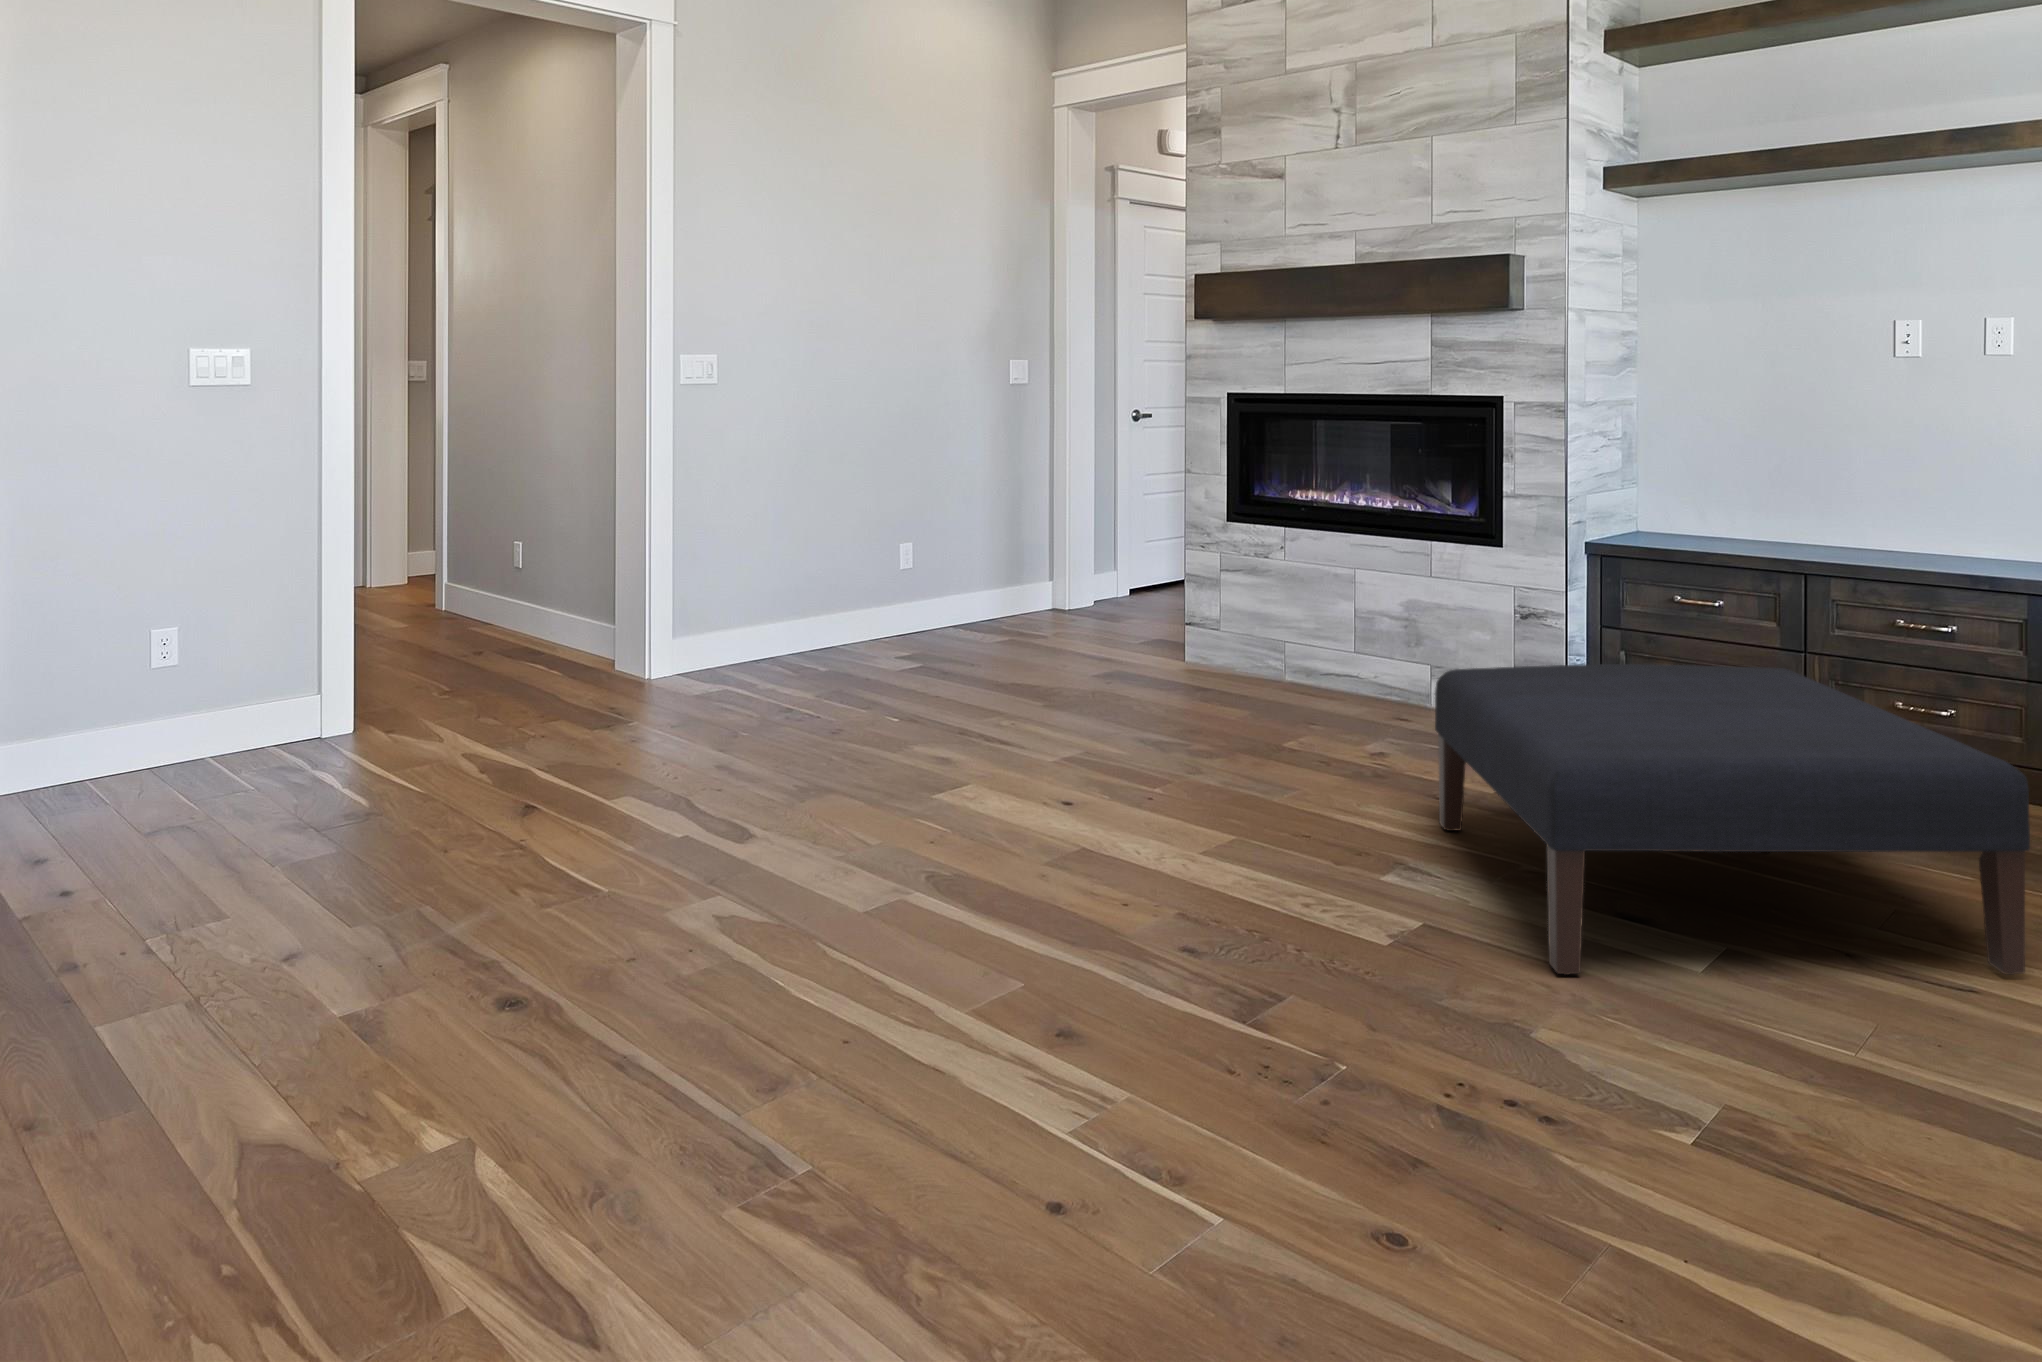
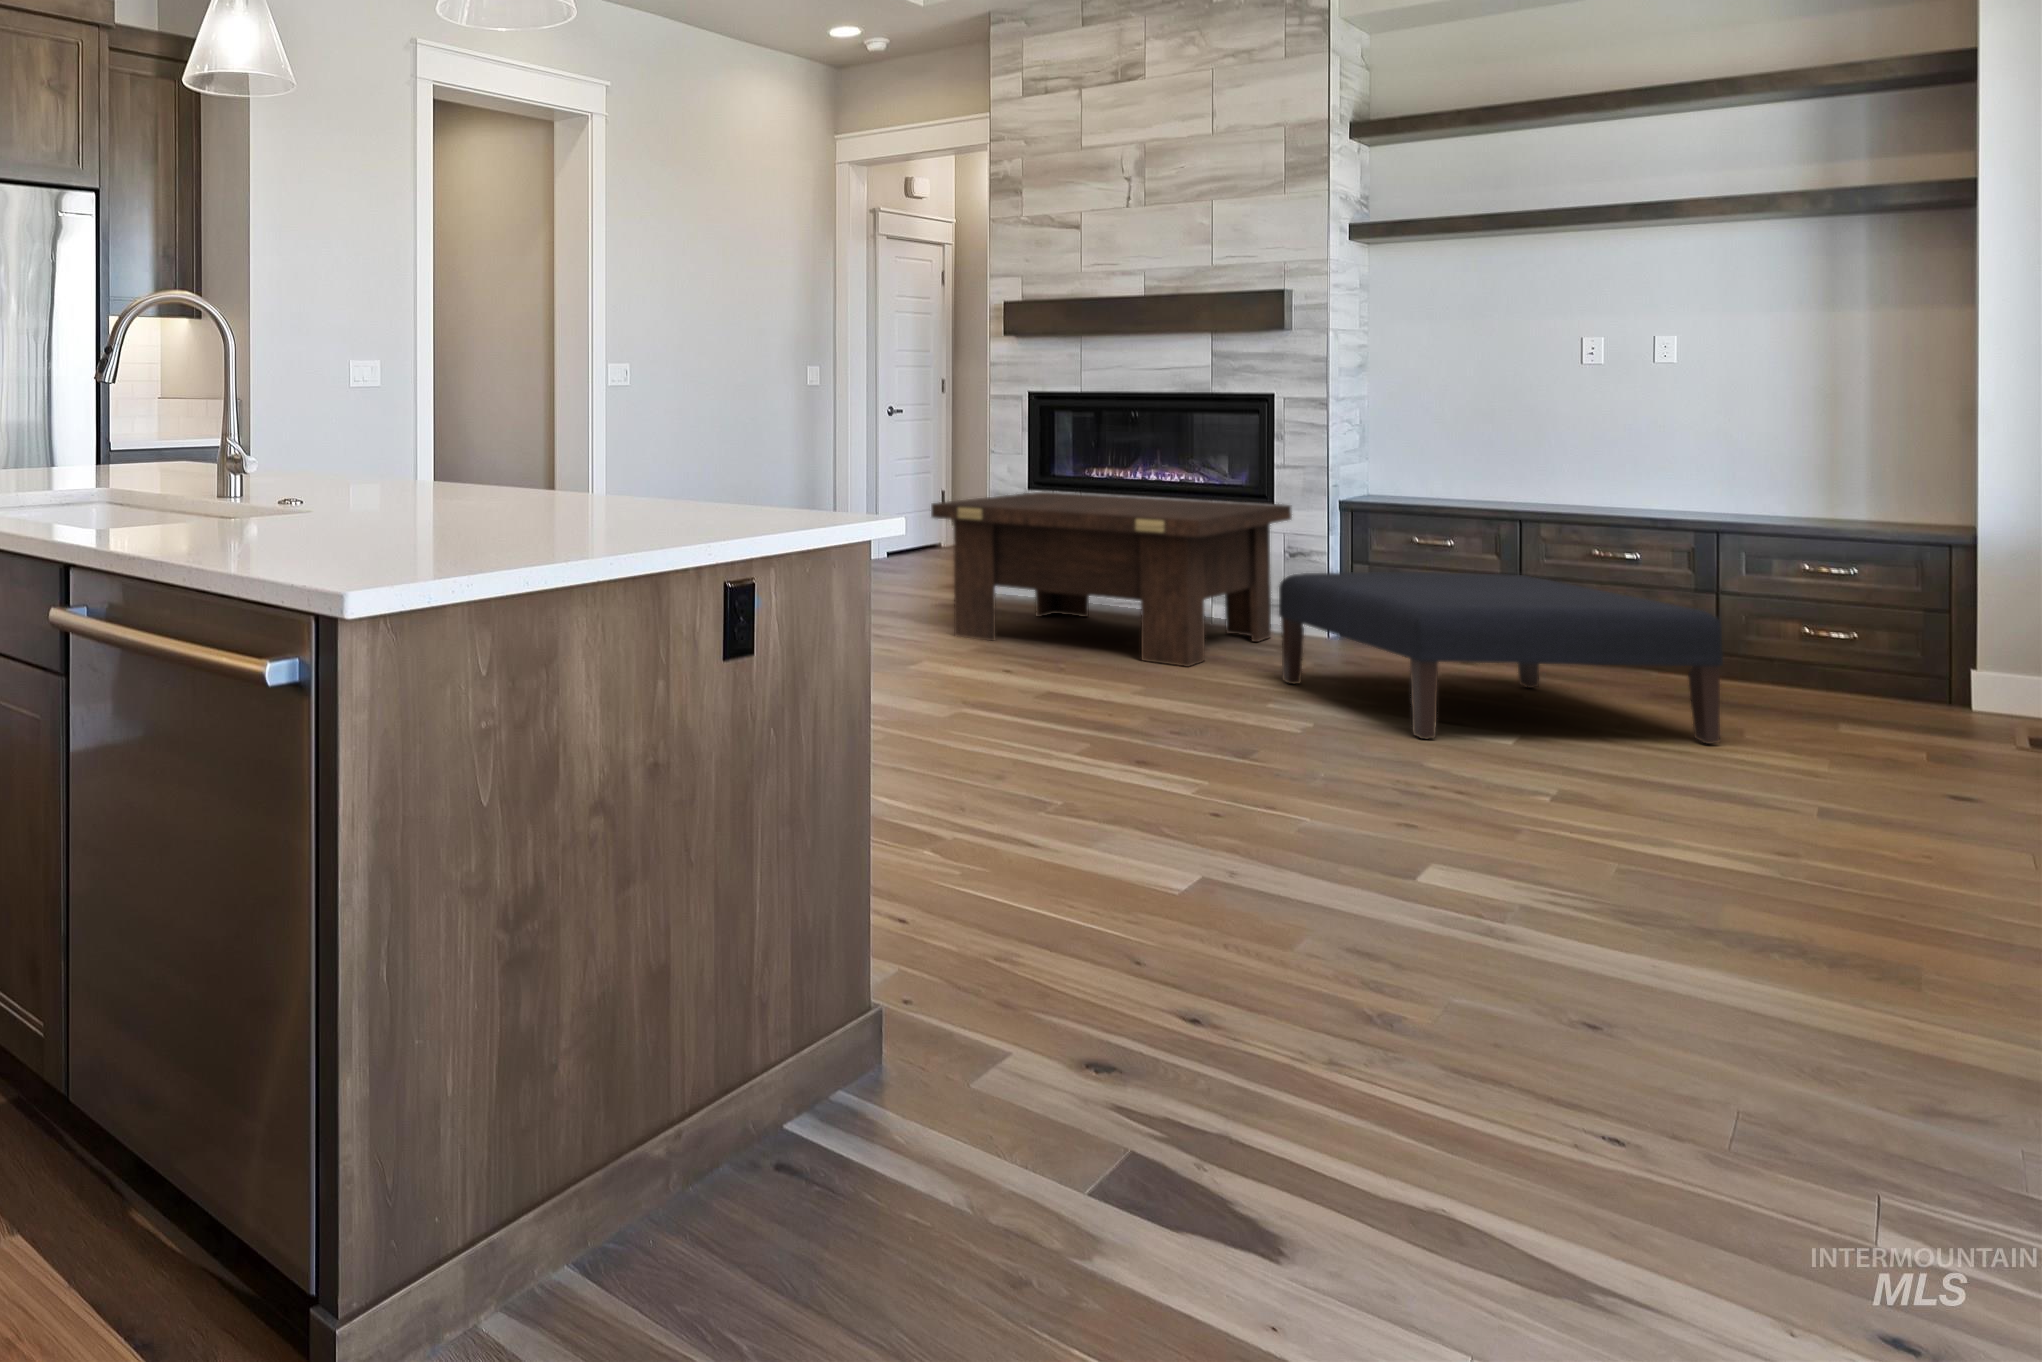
coffee table: none [1033,522,1520,794] -> present [931,492,1292,667]

